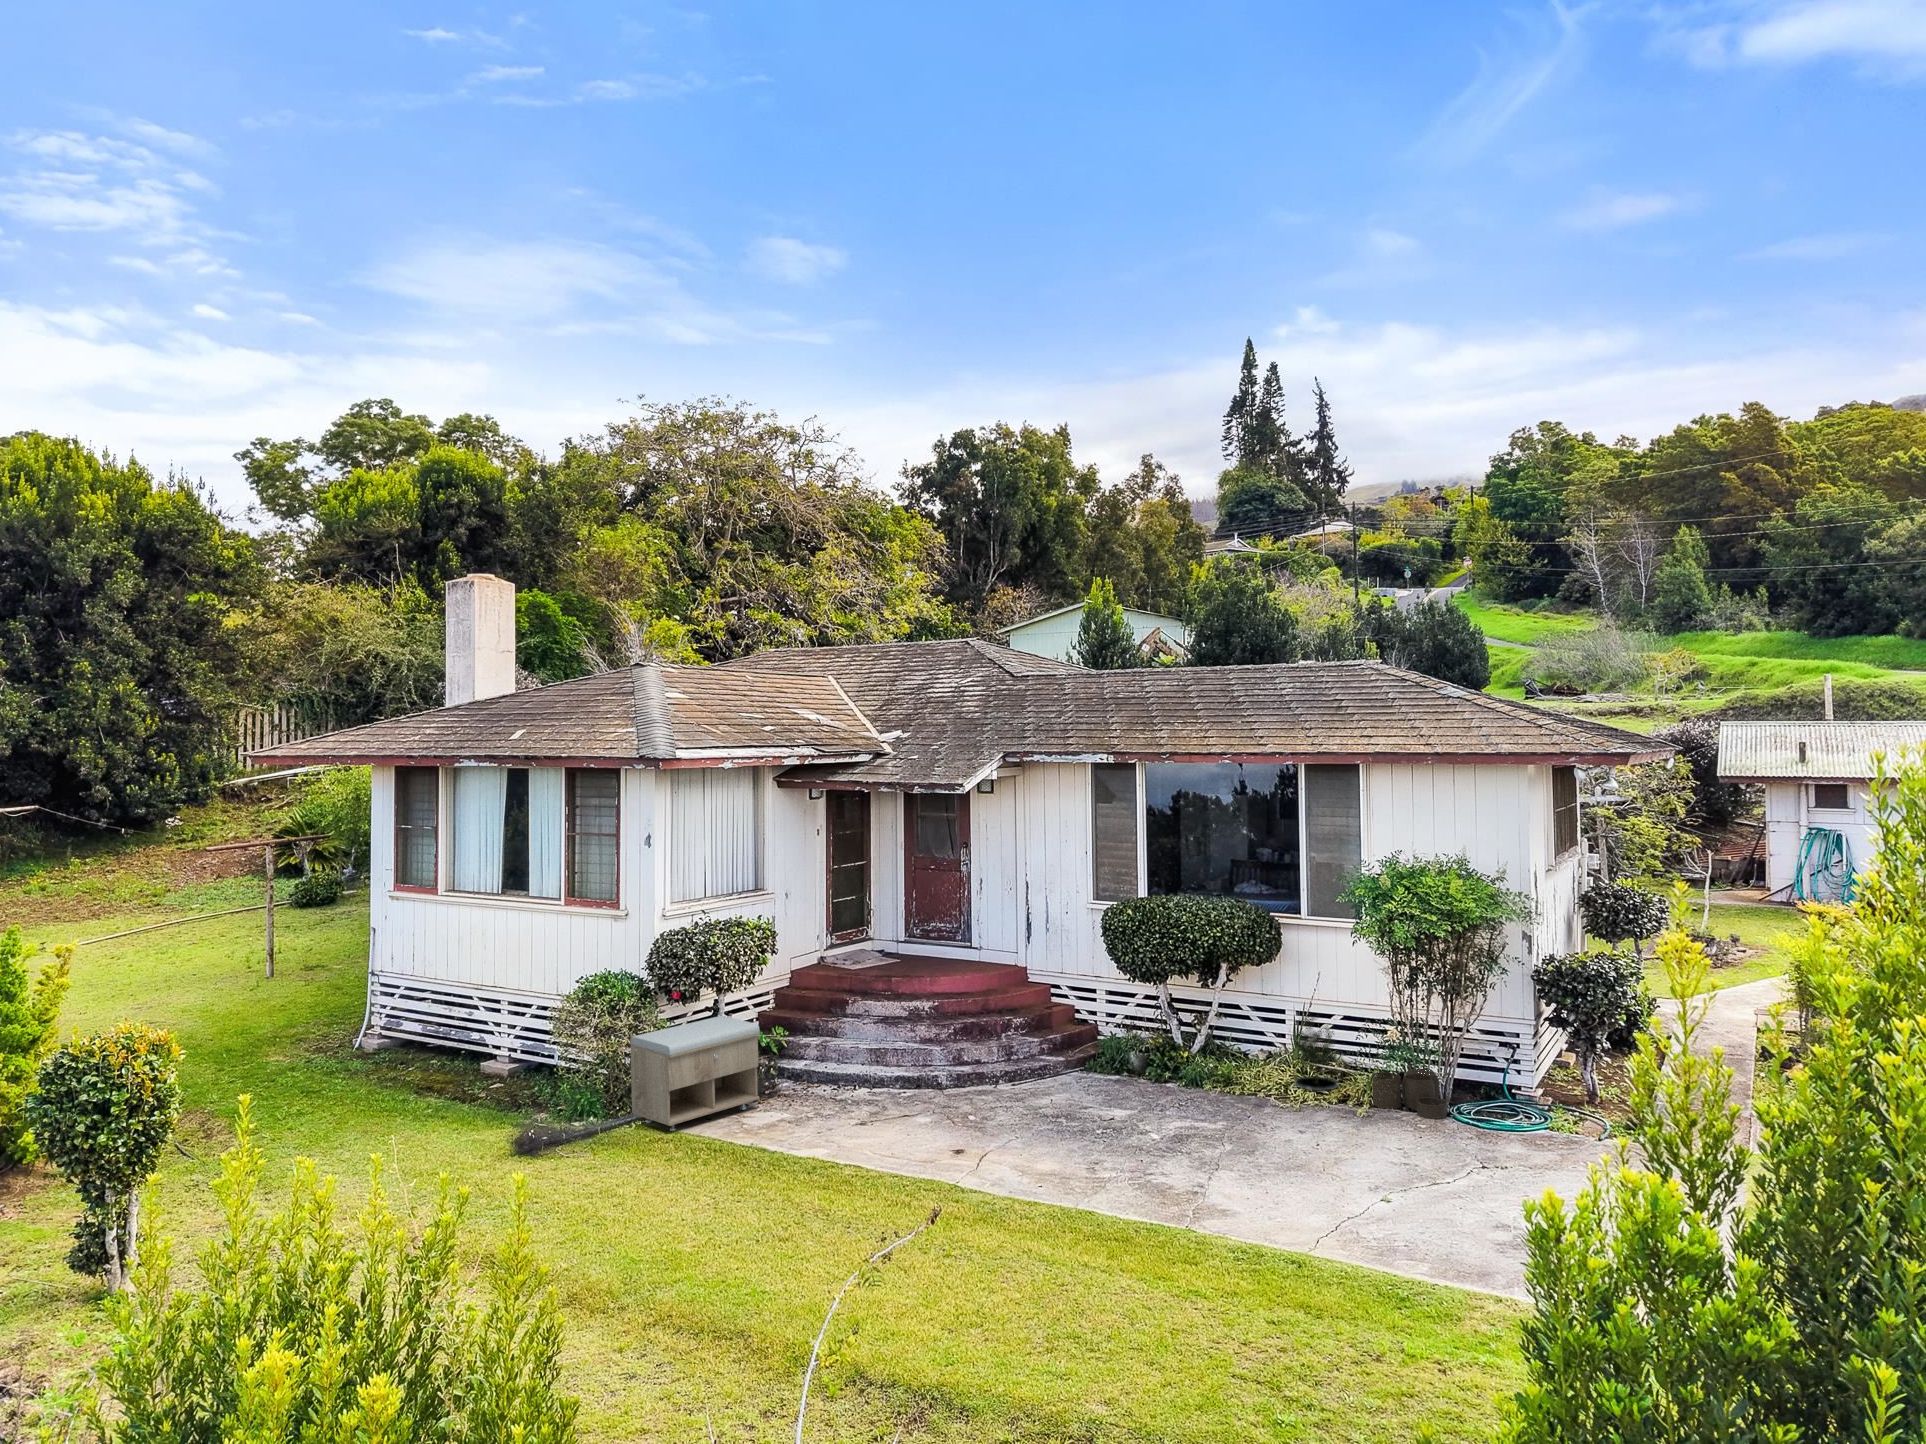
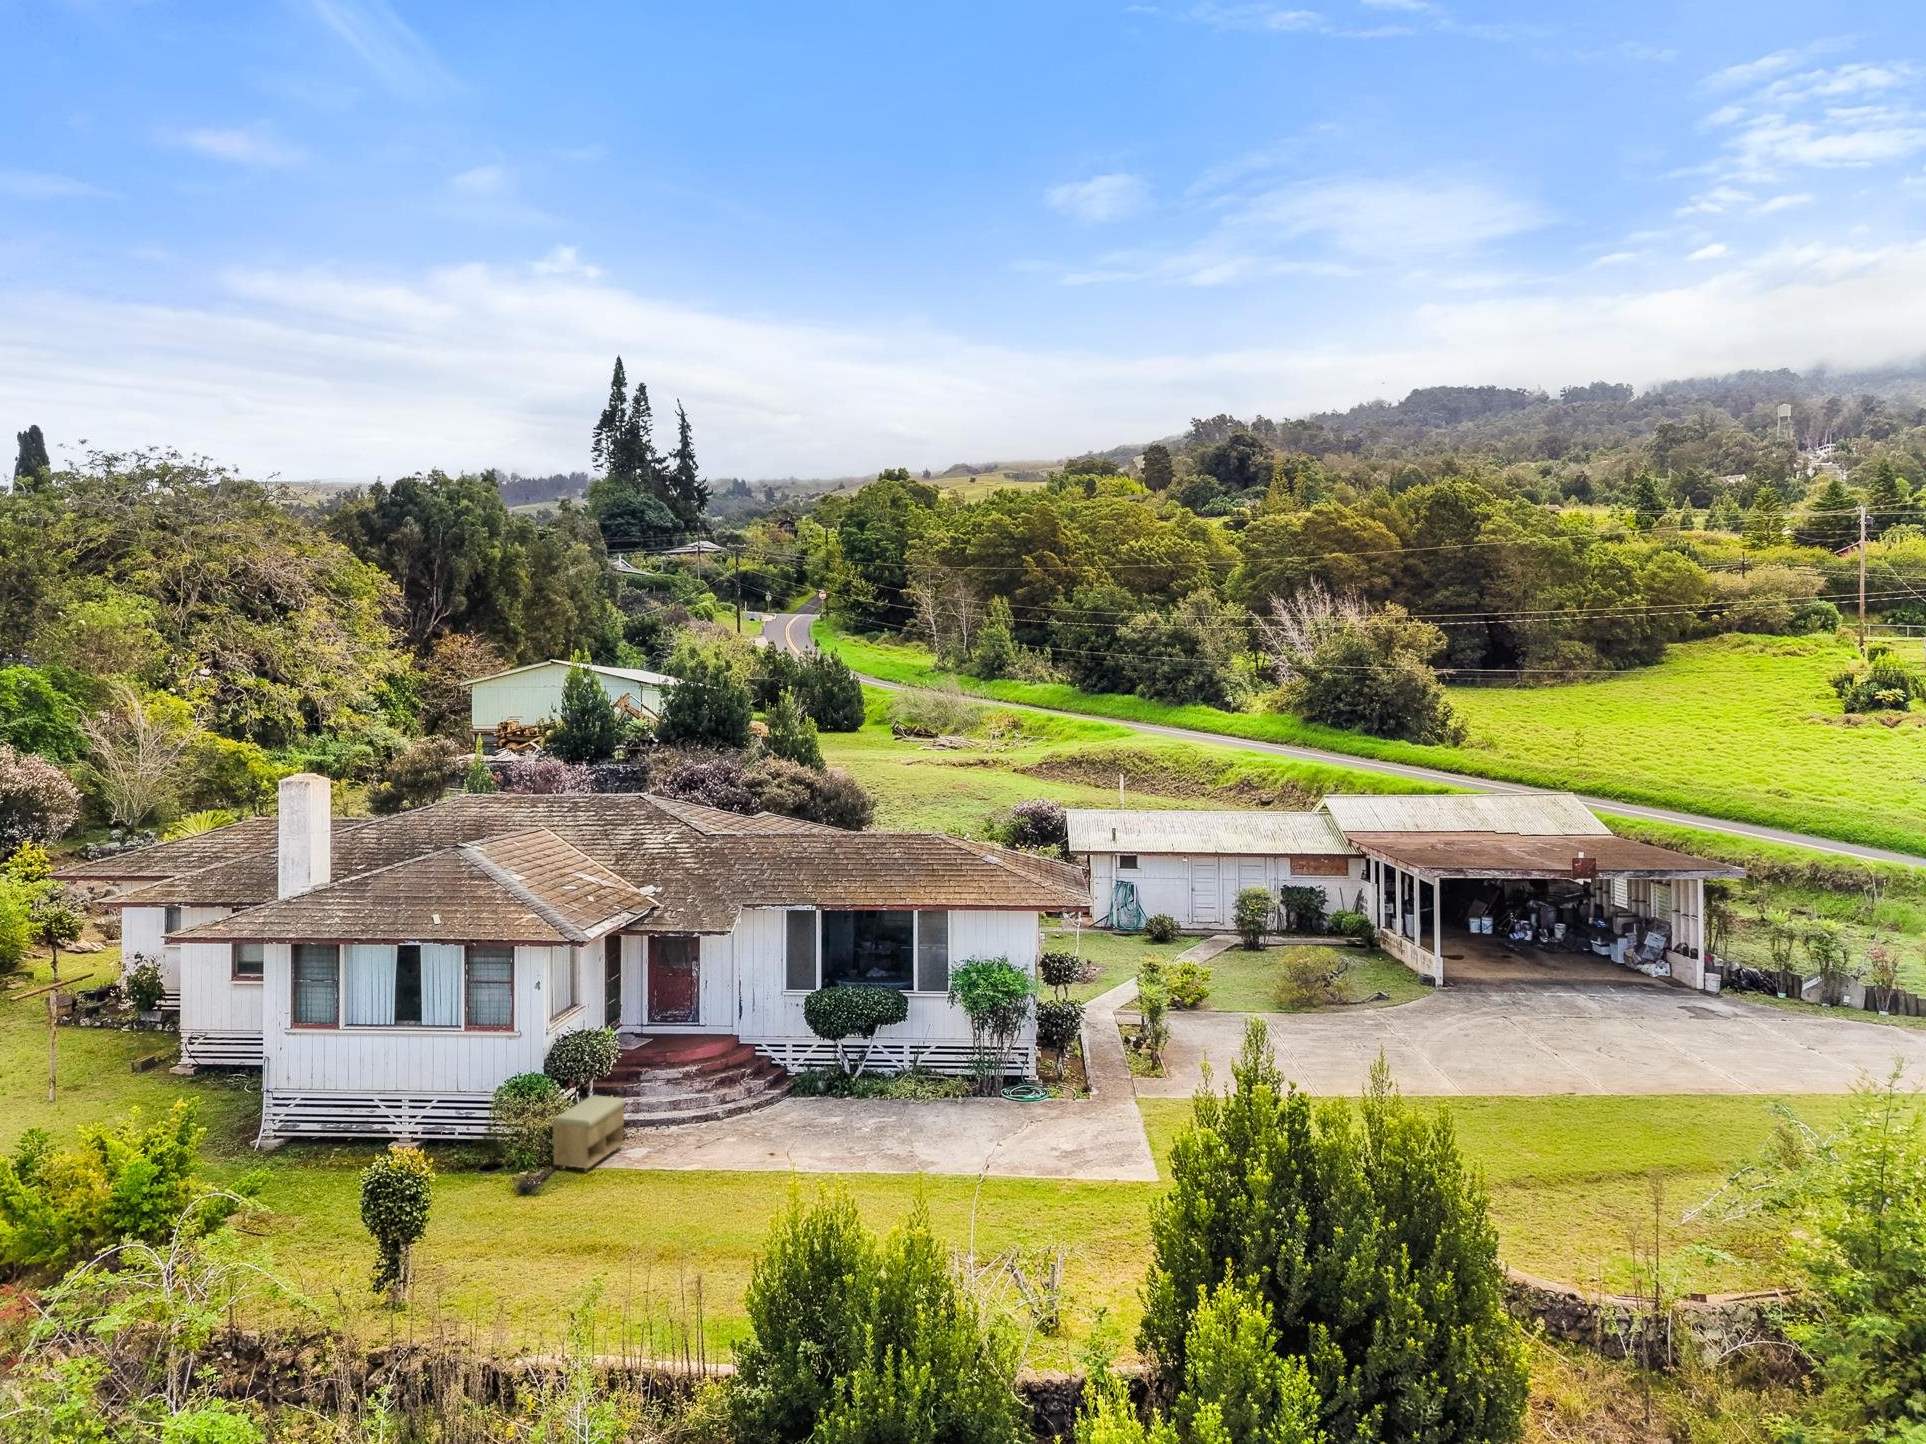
potted tree: present [1294,1012,1338,1091] -> present [473,1120,506,1174]
woven basket: present [1372,1065,1447,1120] -> none [952,1070,990,1101]

